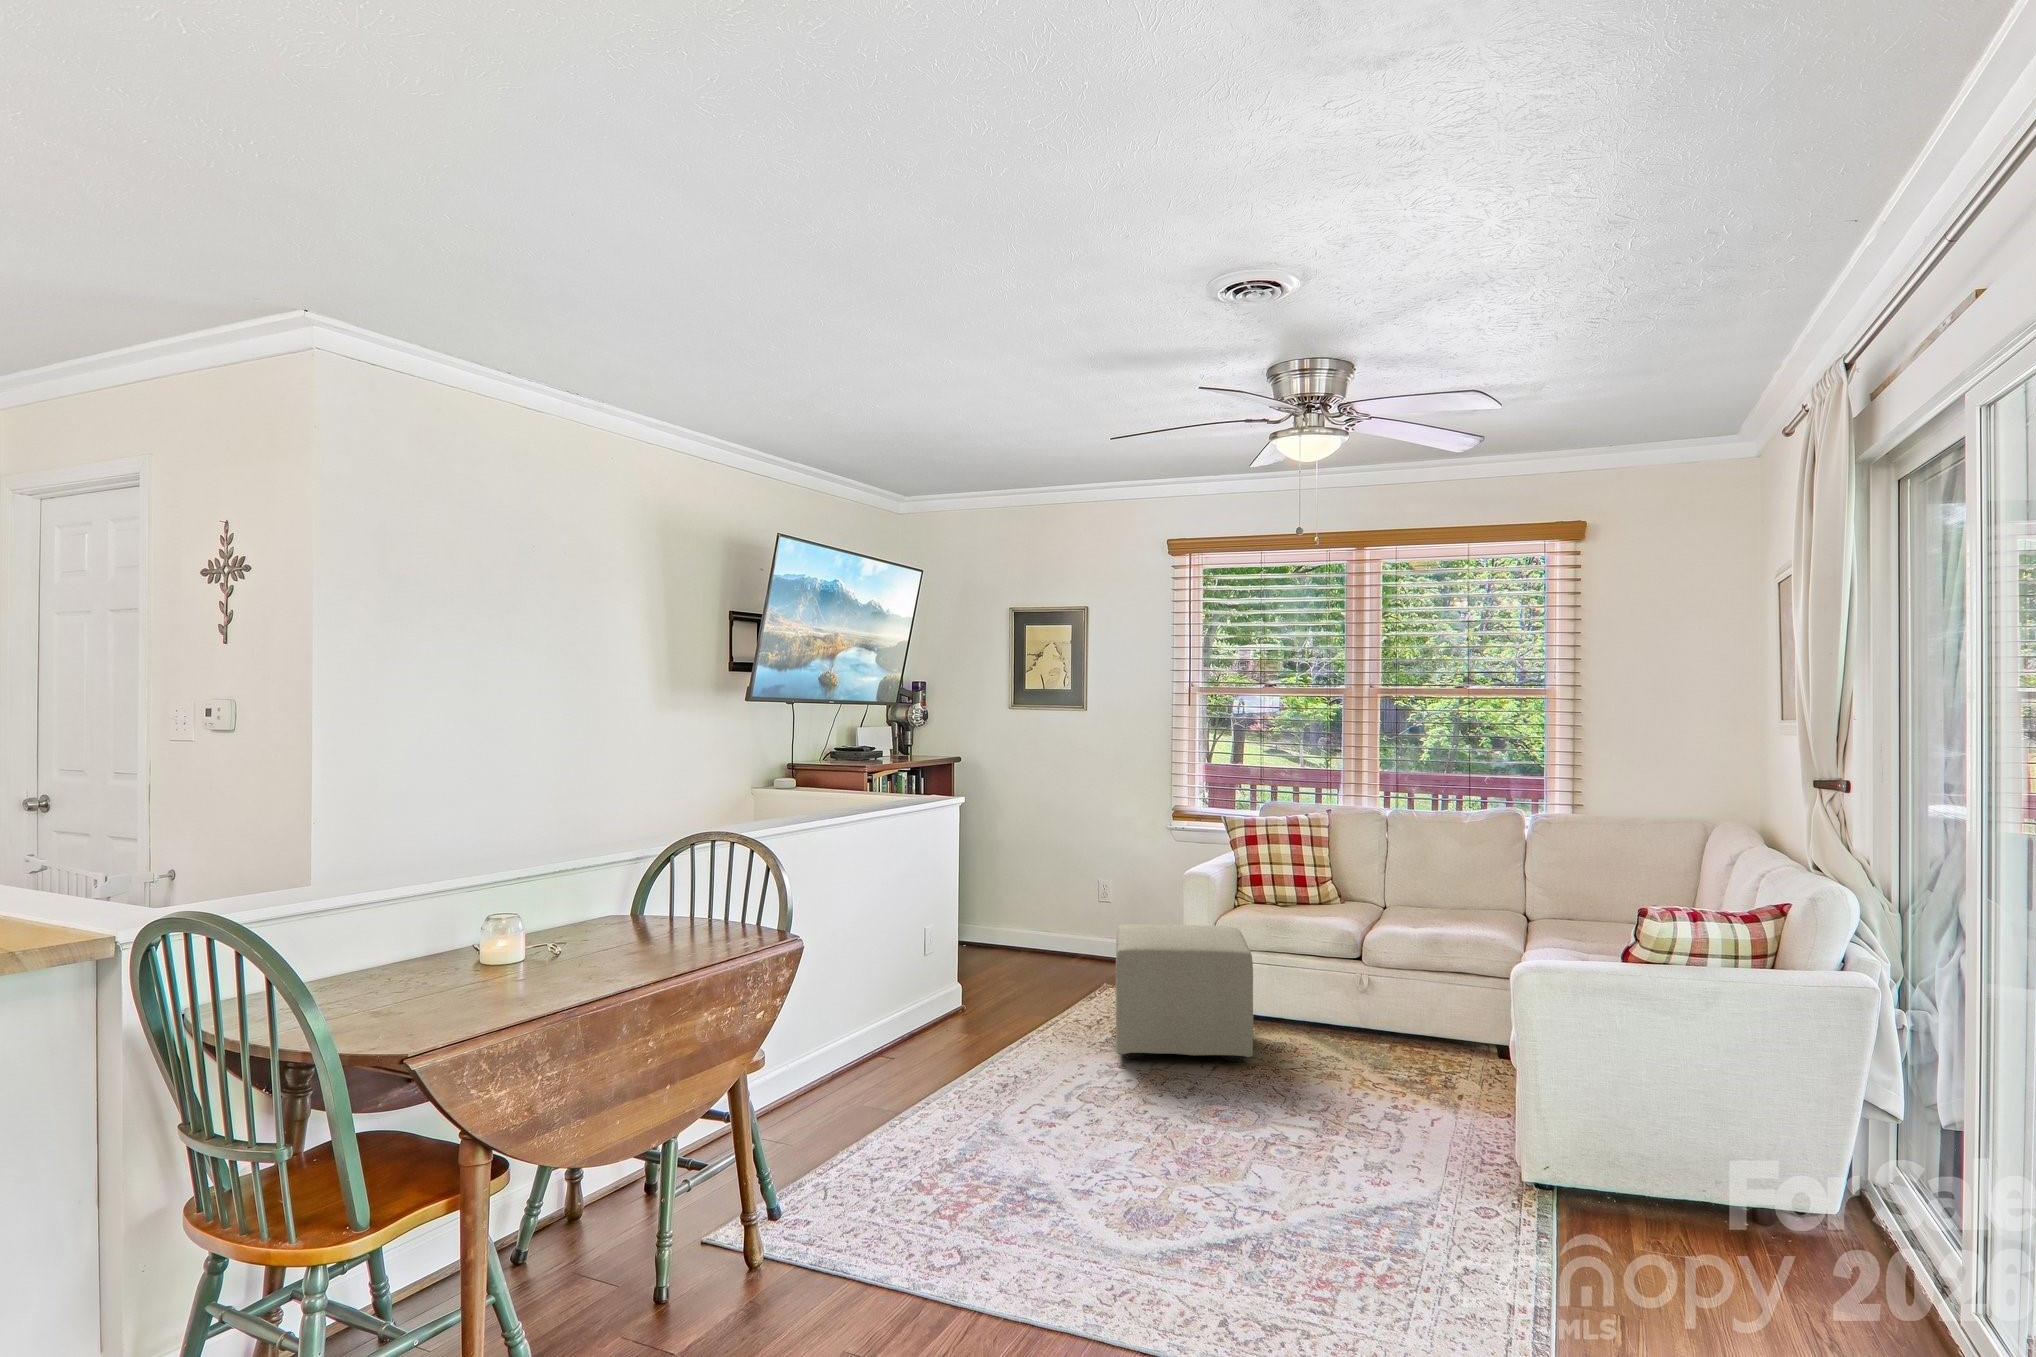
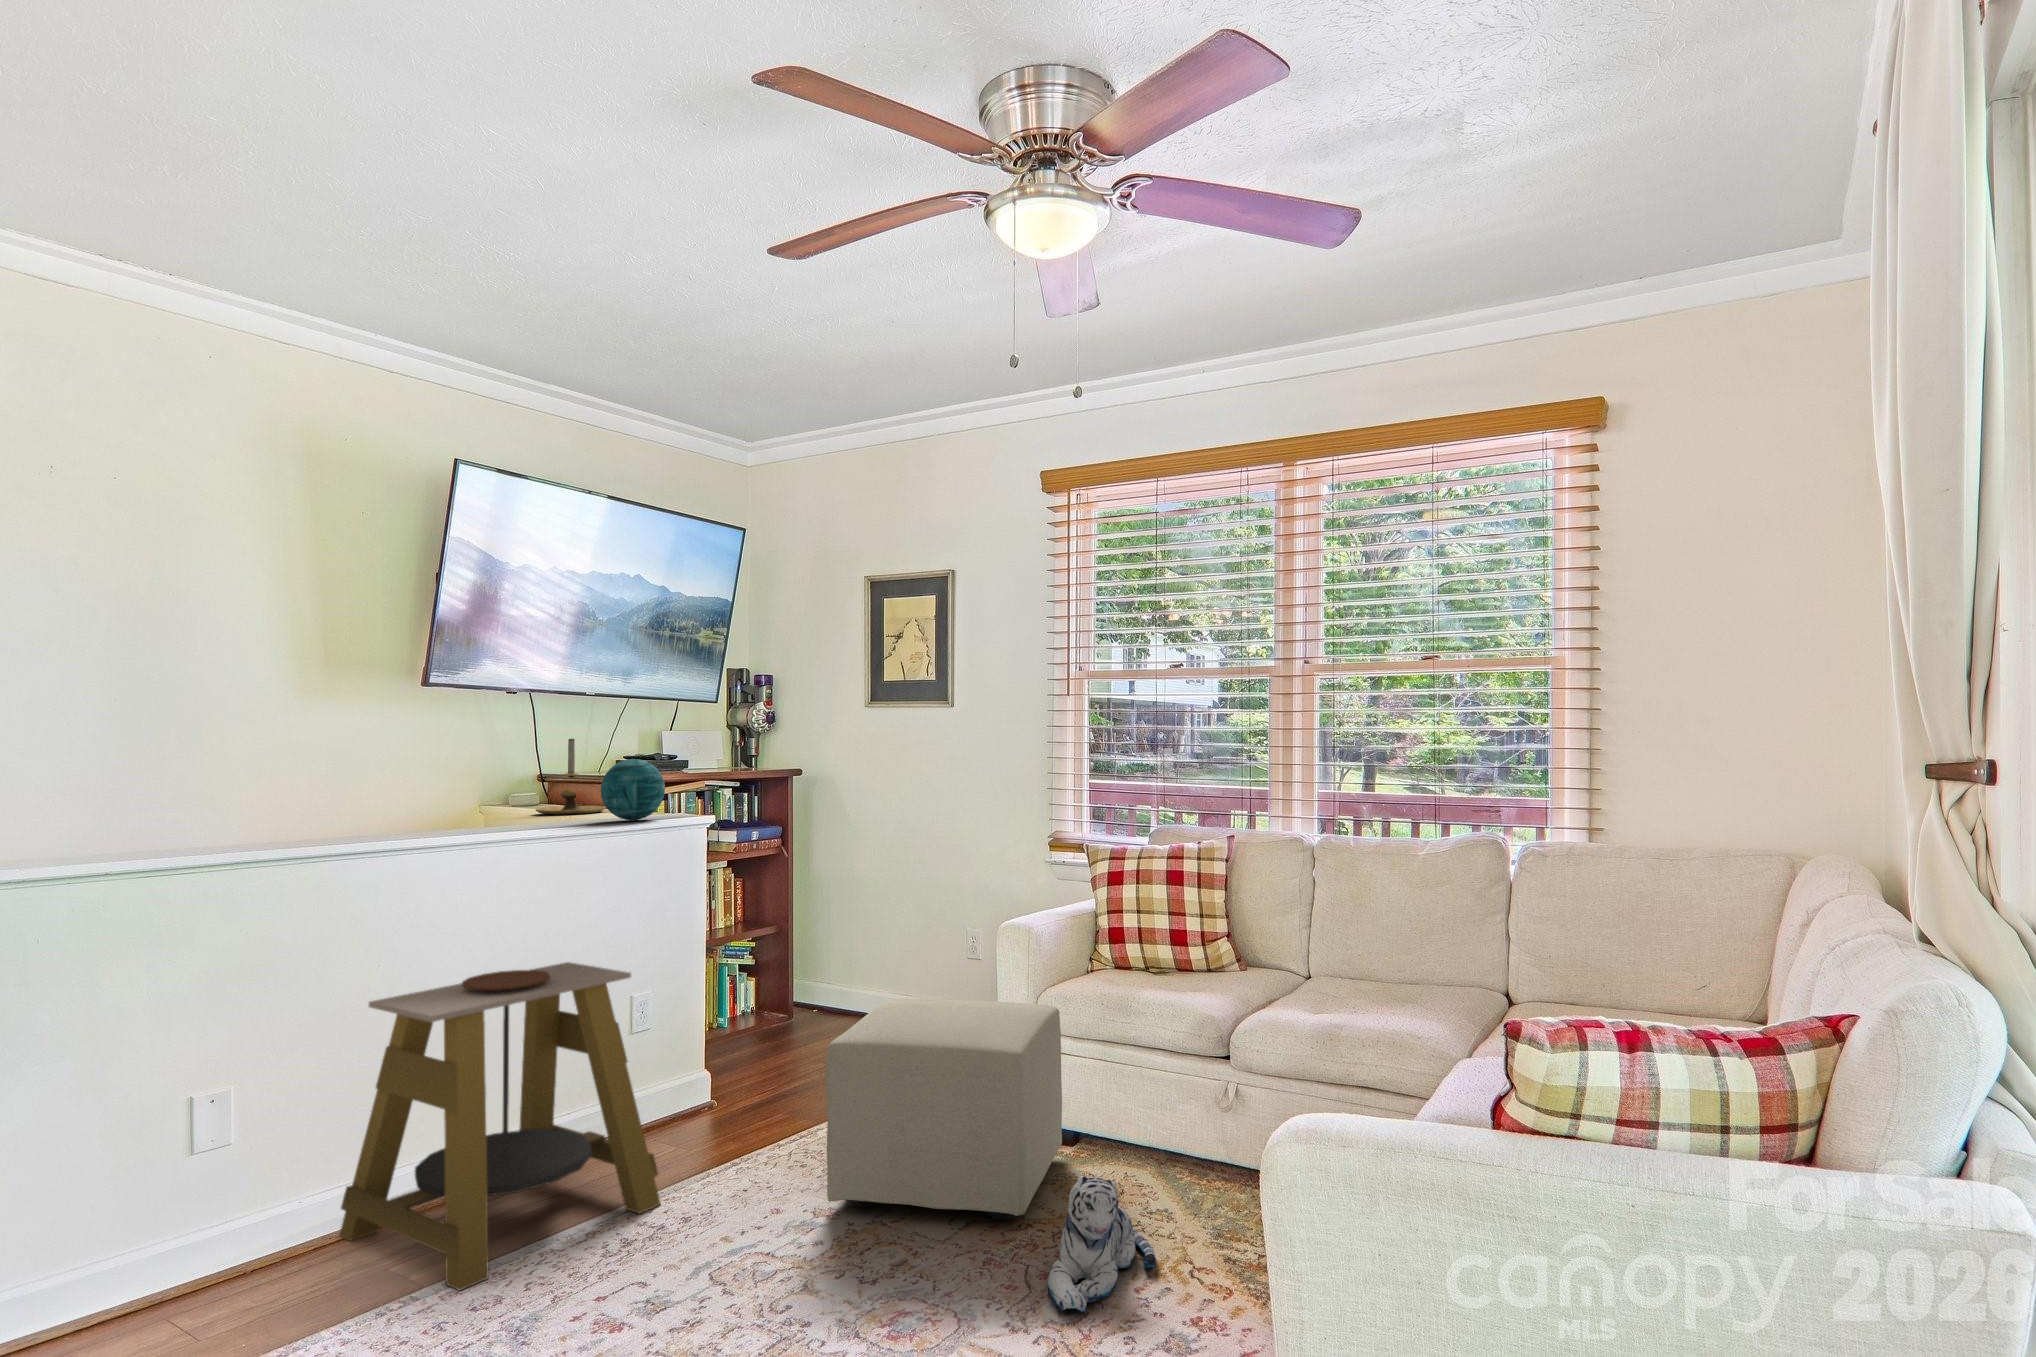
candle holder: none [787,734,839,793] -> present [535,738,606,815]
decorative orb: none [882,754,927,799] -> present [601,759,665,820]
side table: none [802,901,1000,1108] -> present [339,962,661,1290]
plush toy: none [1288,1024,1351,1102] -> present [1047,1176,1156,1312]

